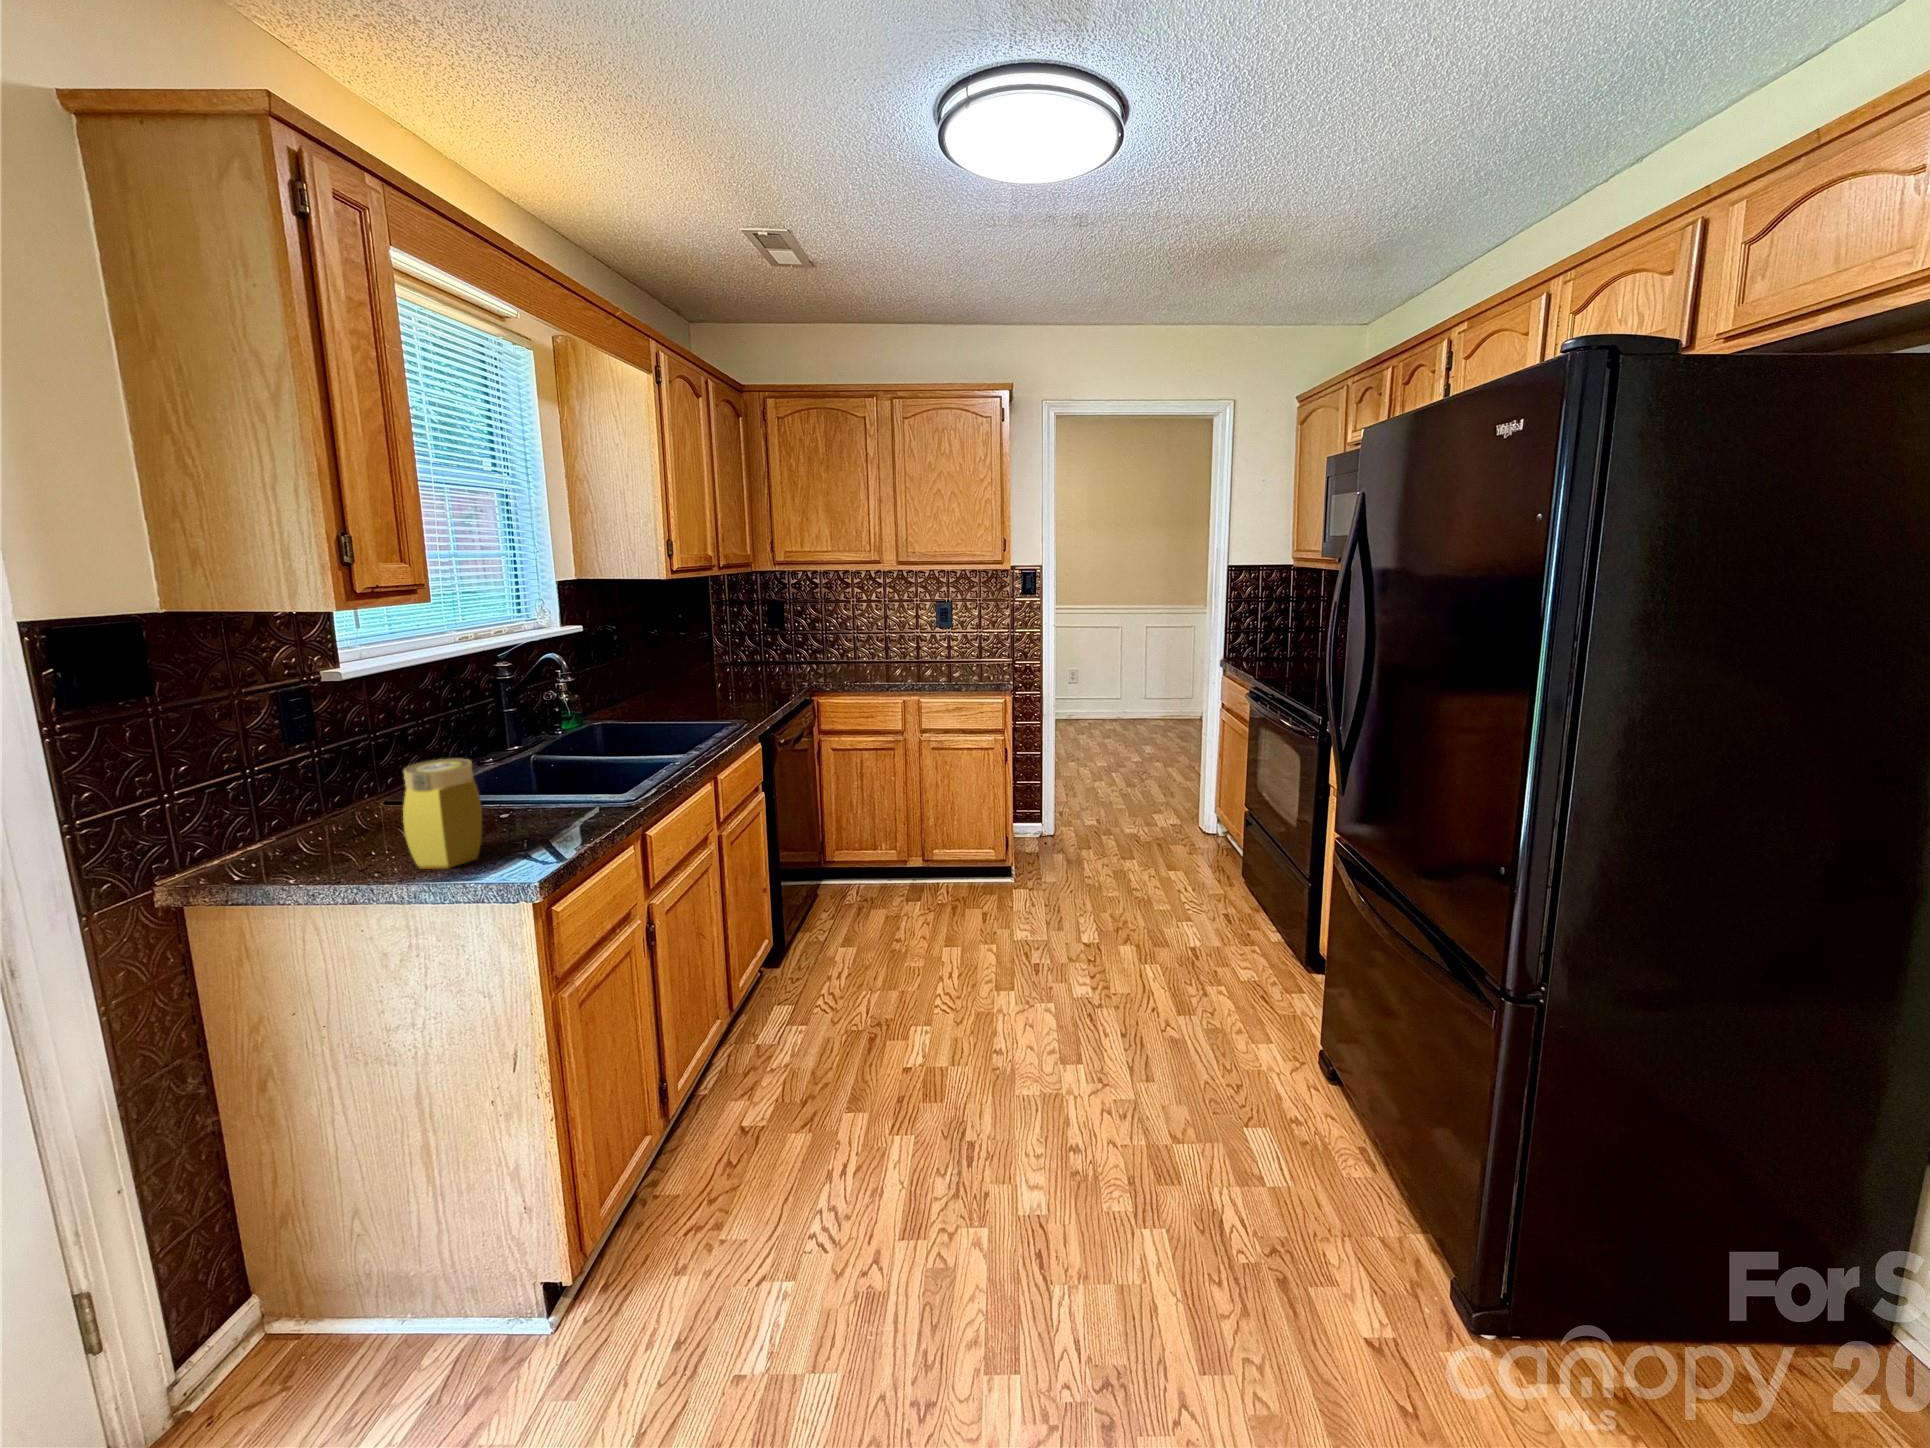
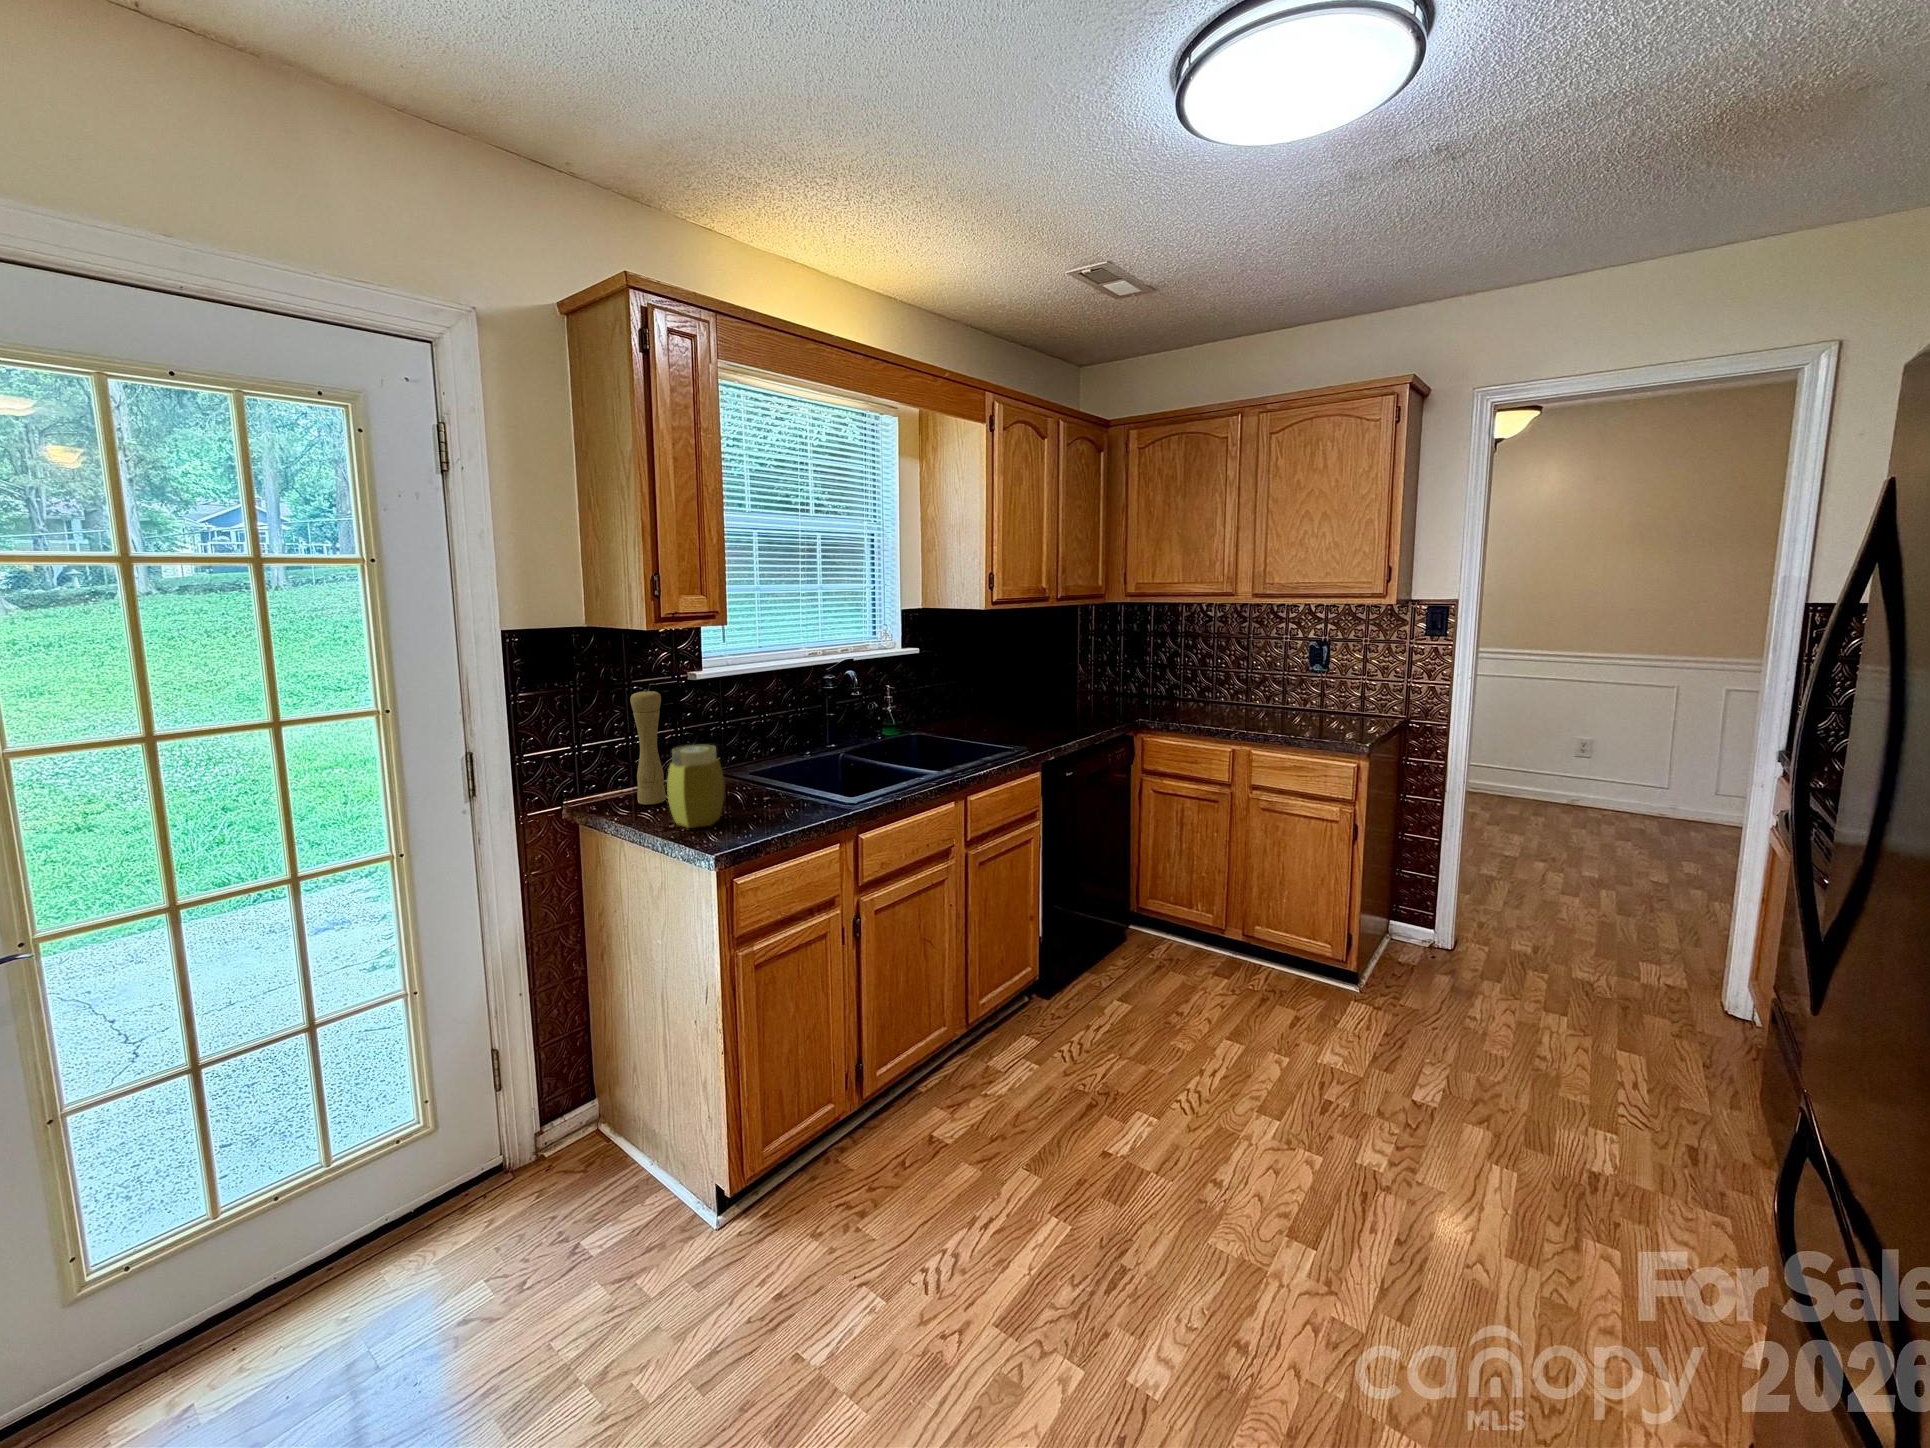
pepper mill: none [274,698,345,860] -> present [630,690,666,805]

